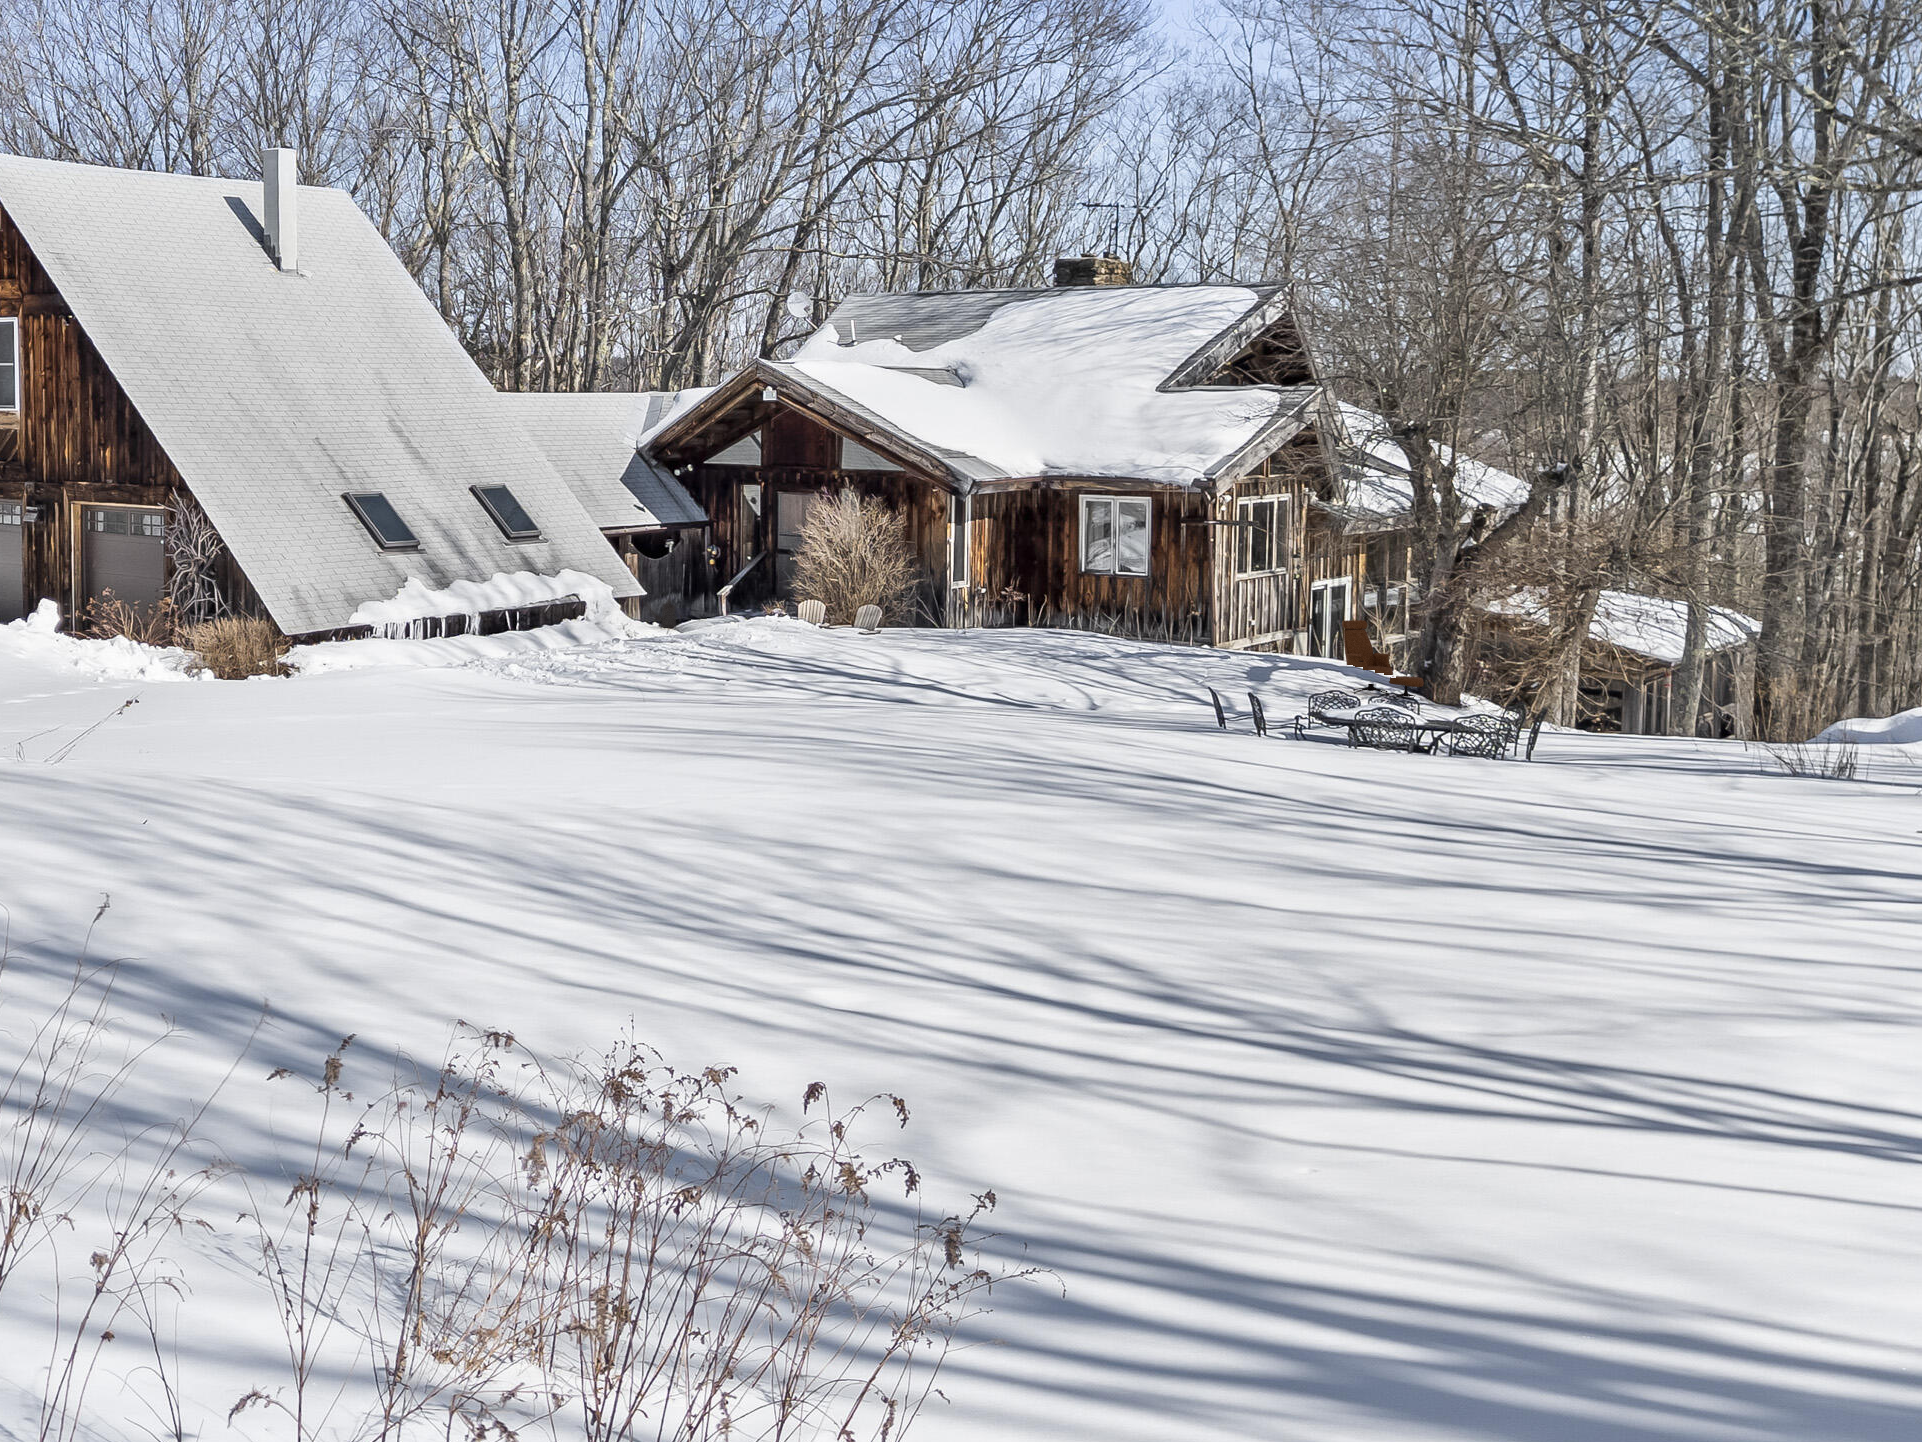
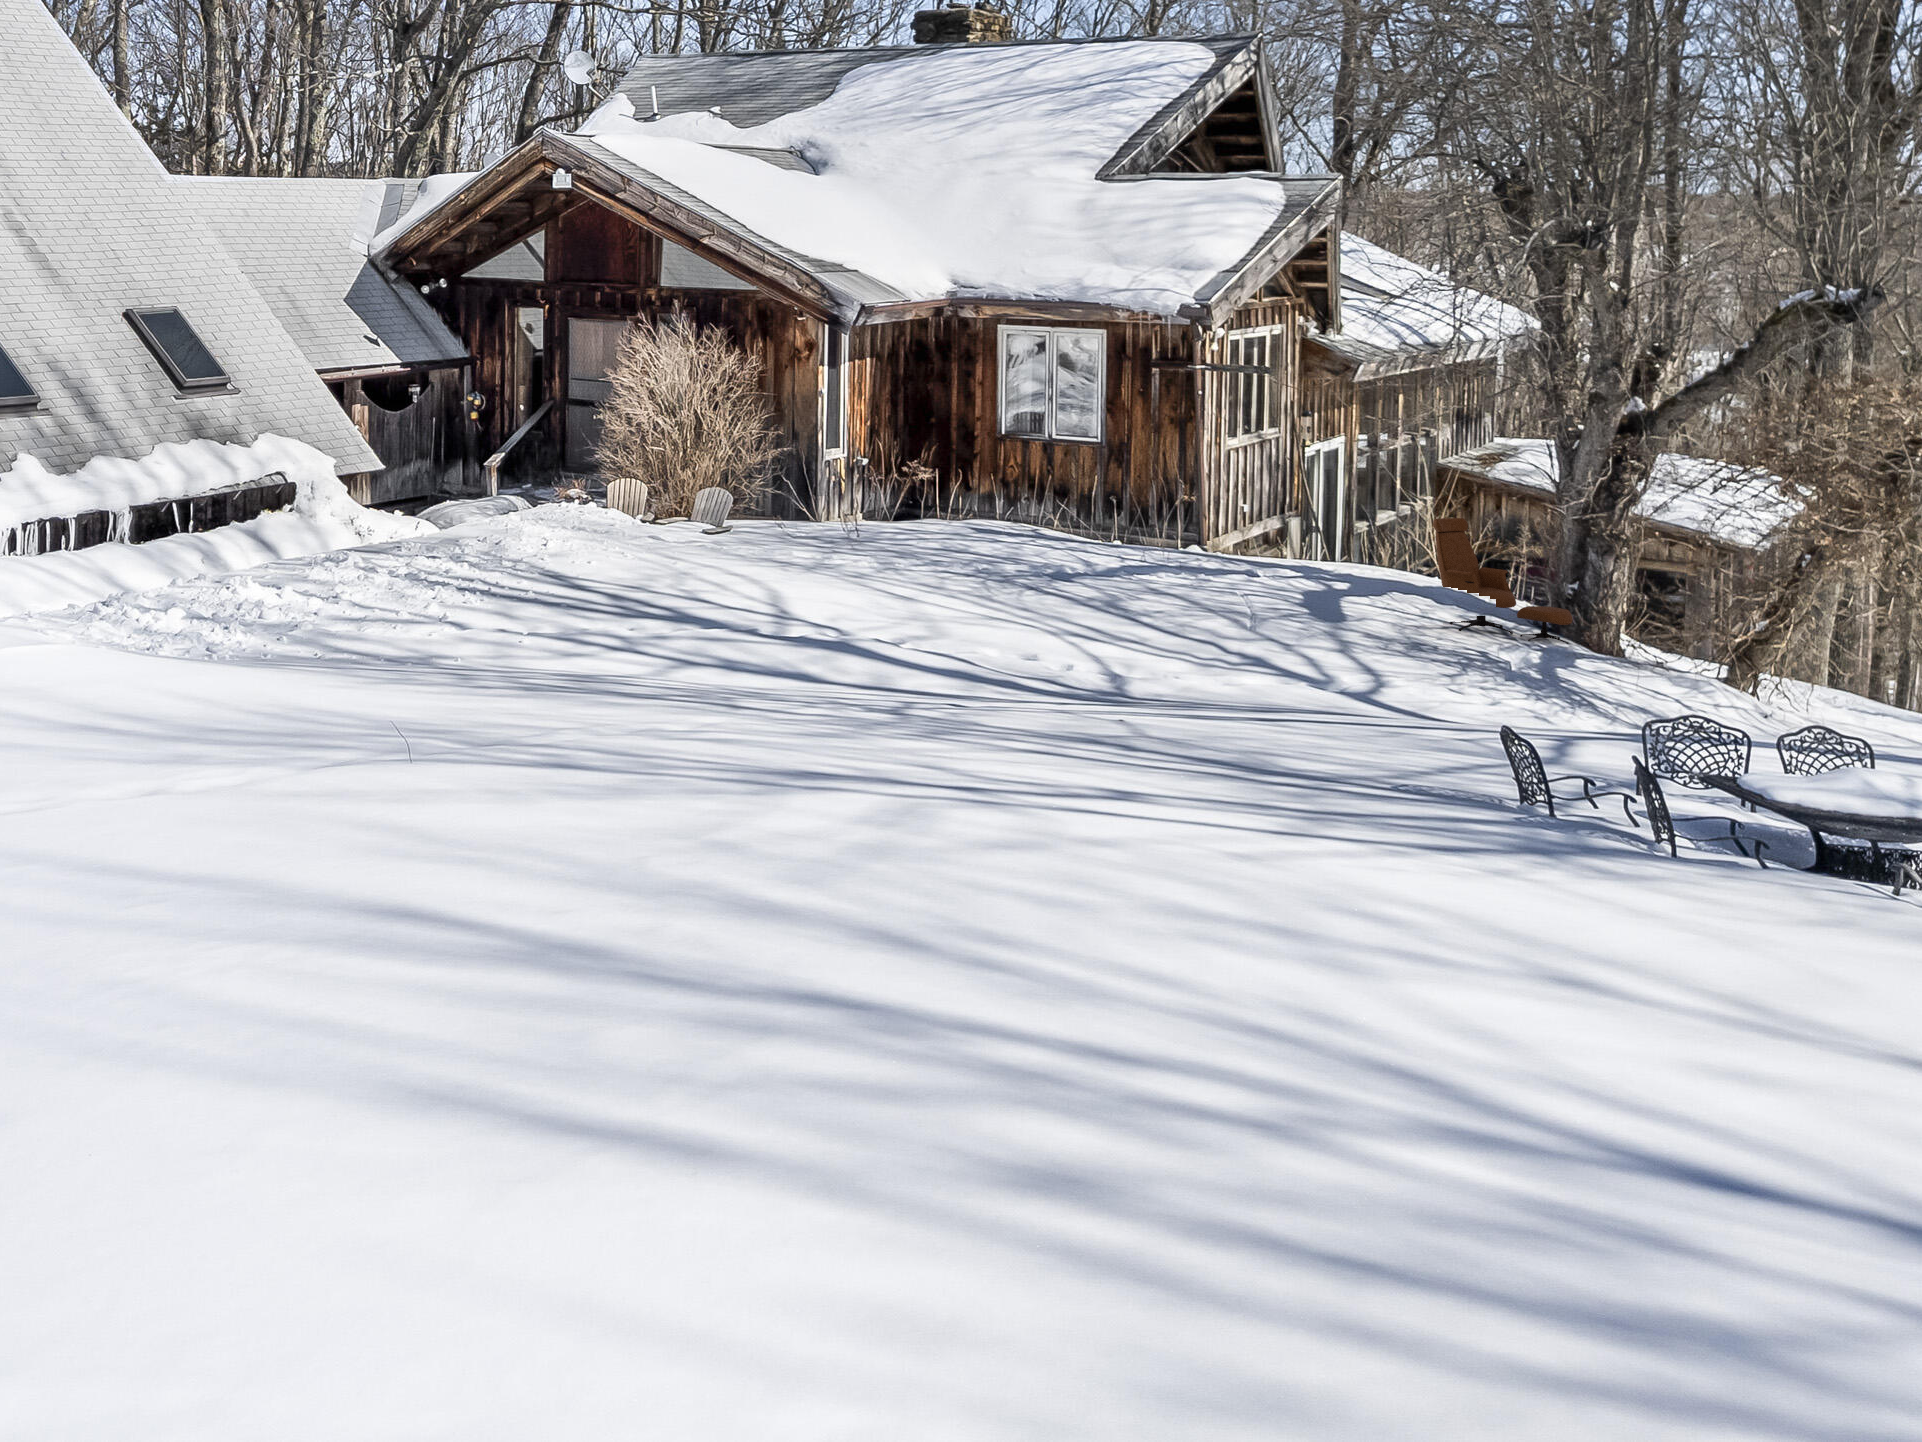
watering can: present [646,598,676,628] -> none [379,468,433,513]

